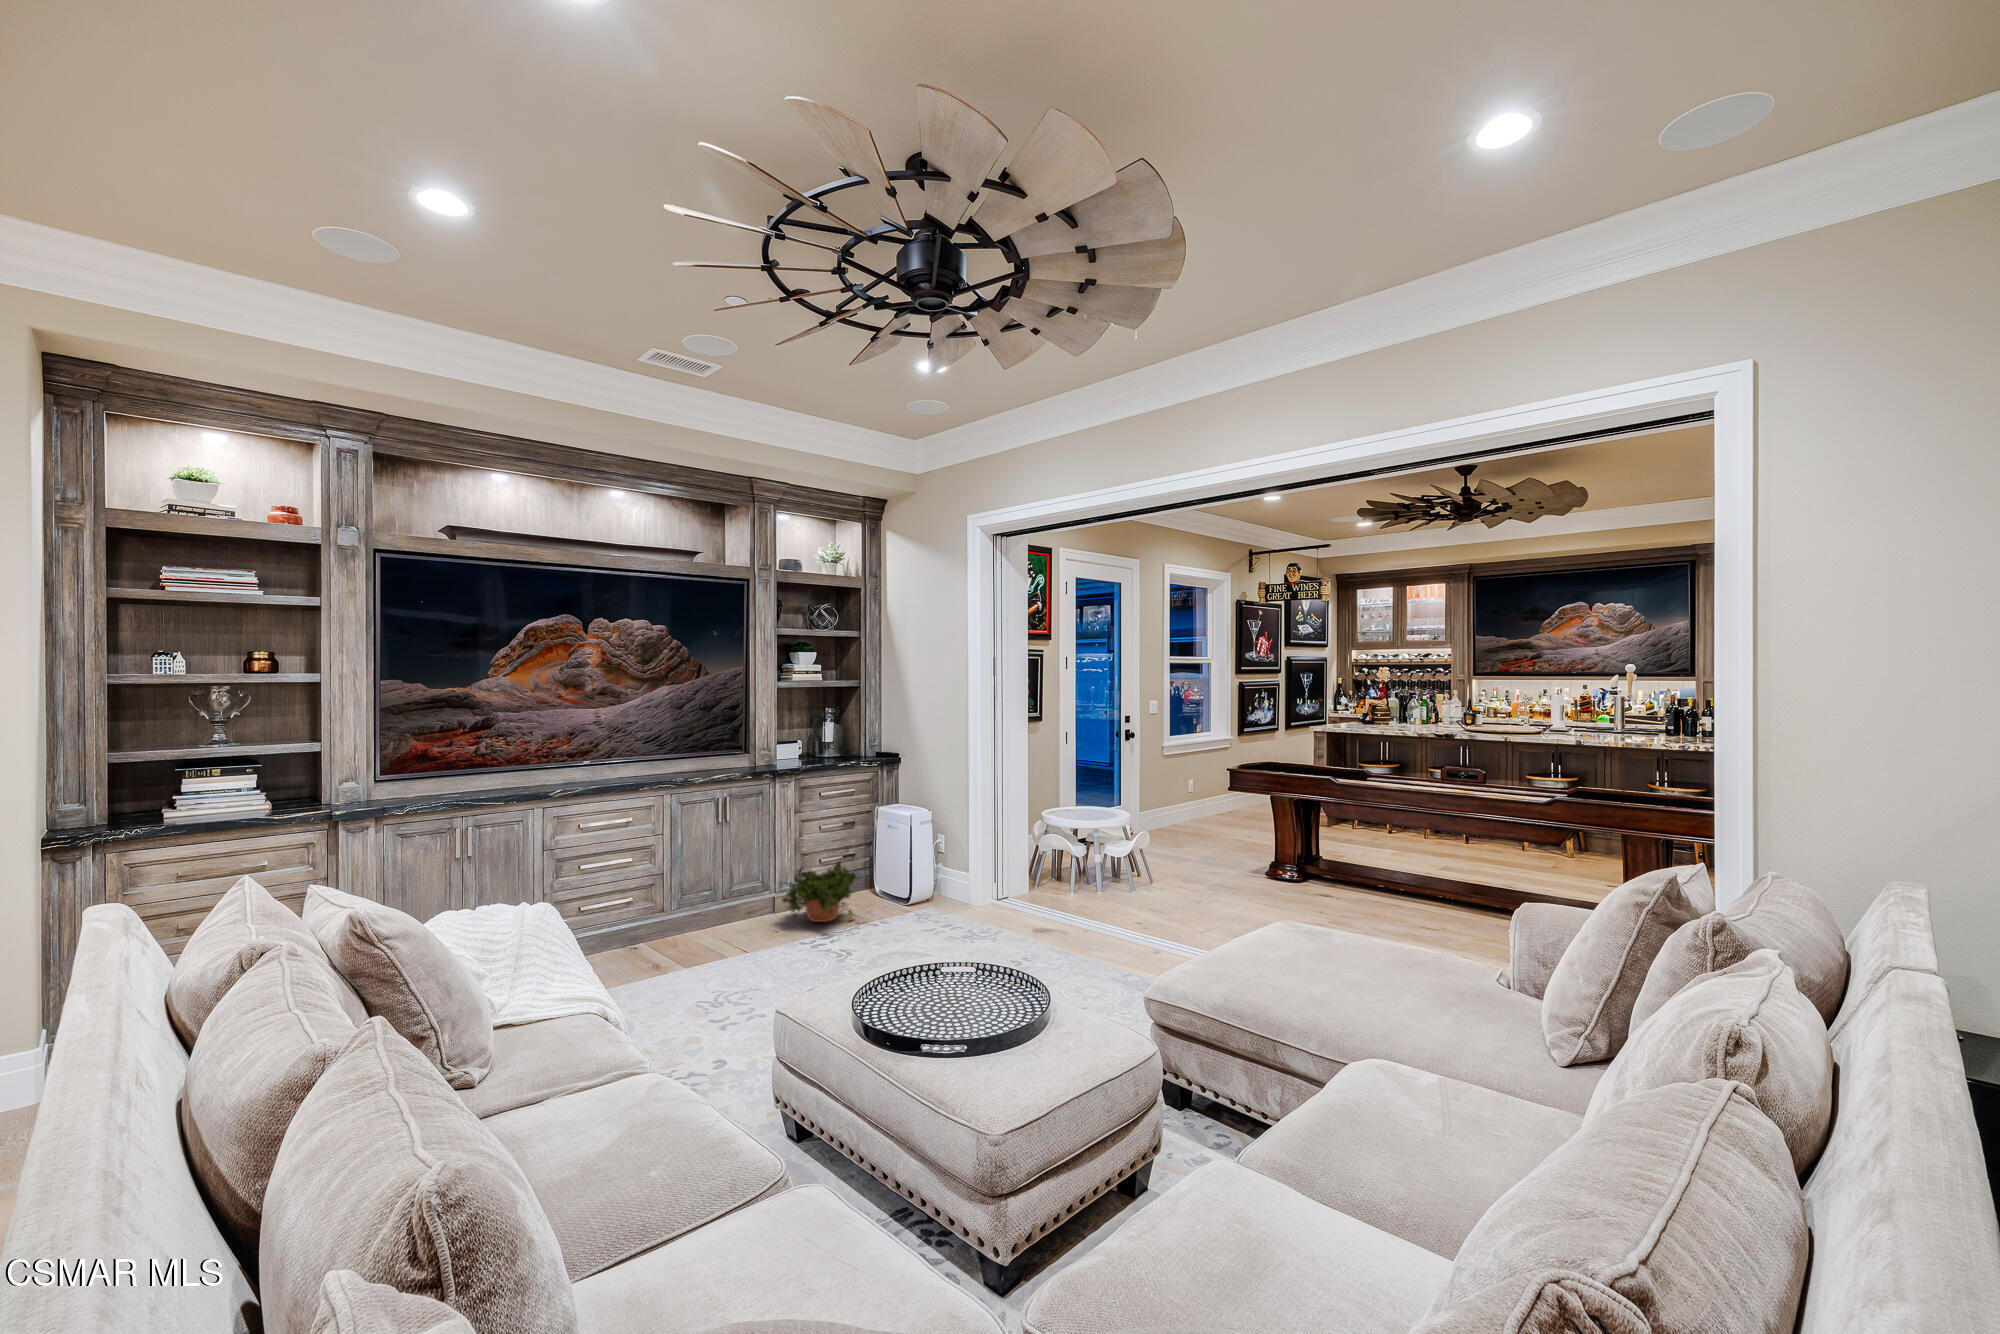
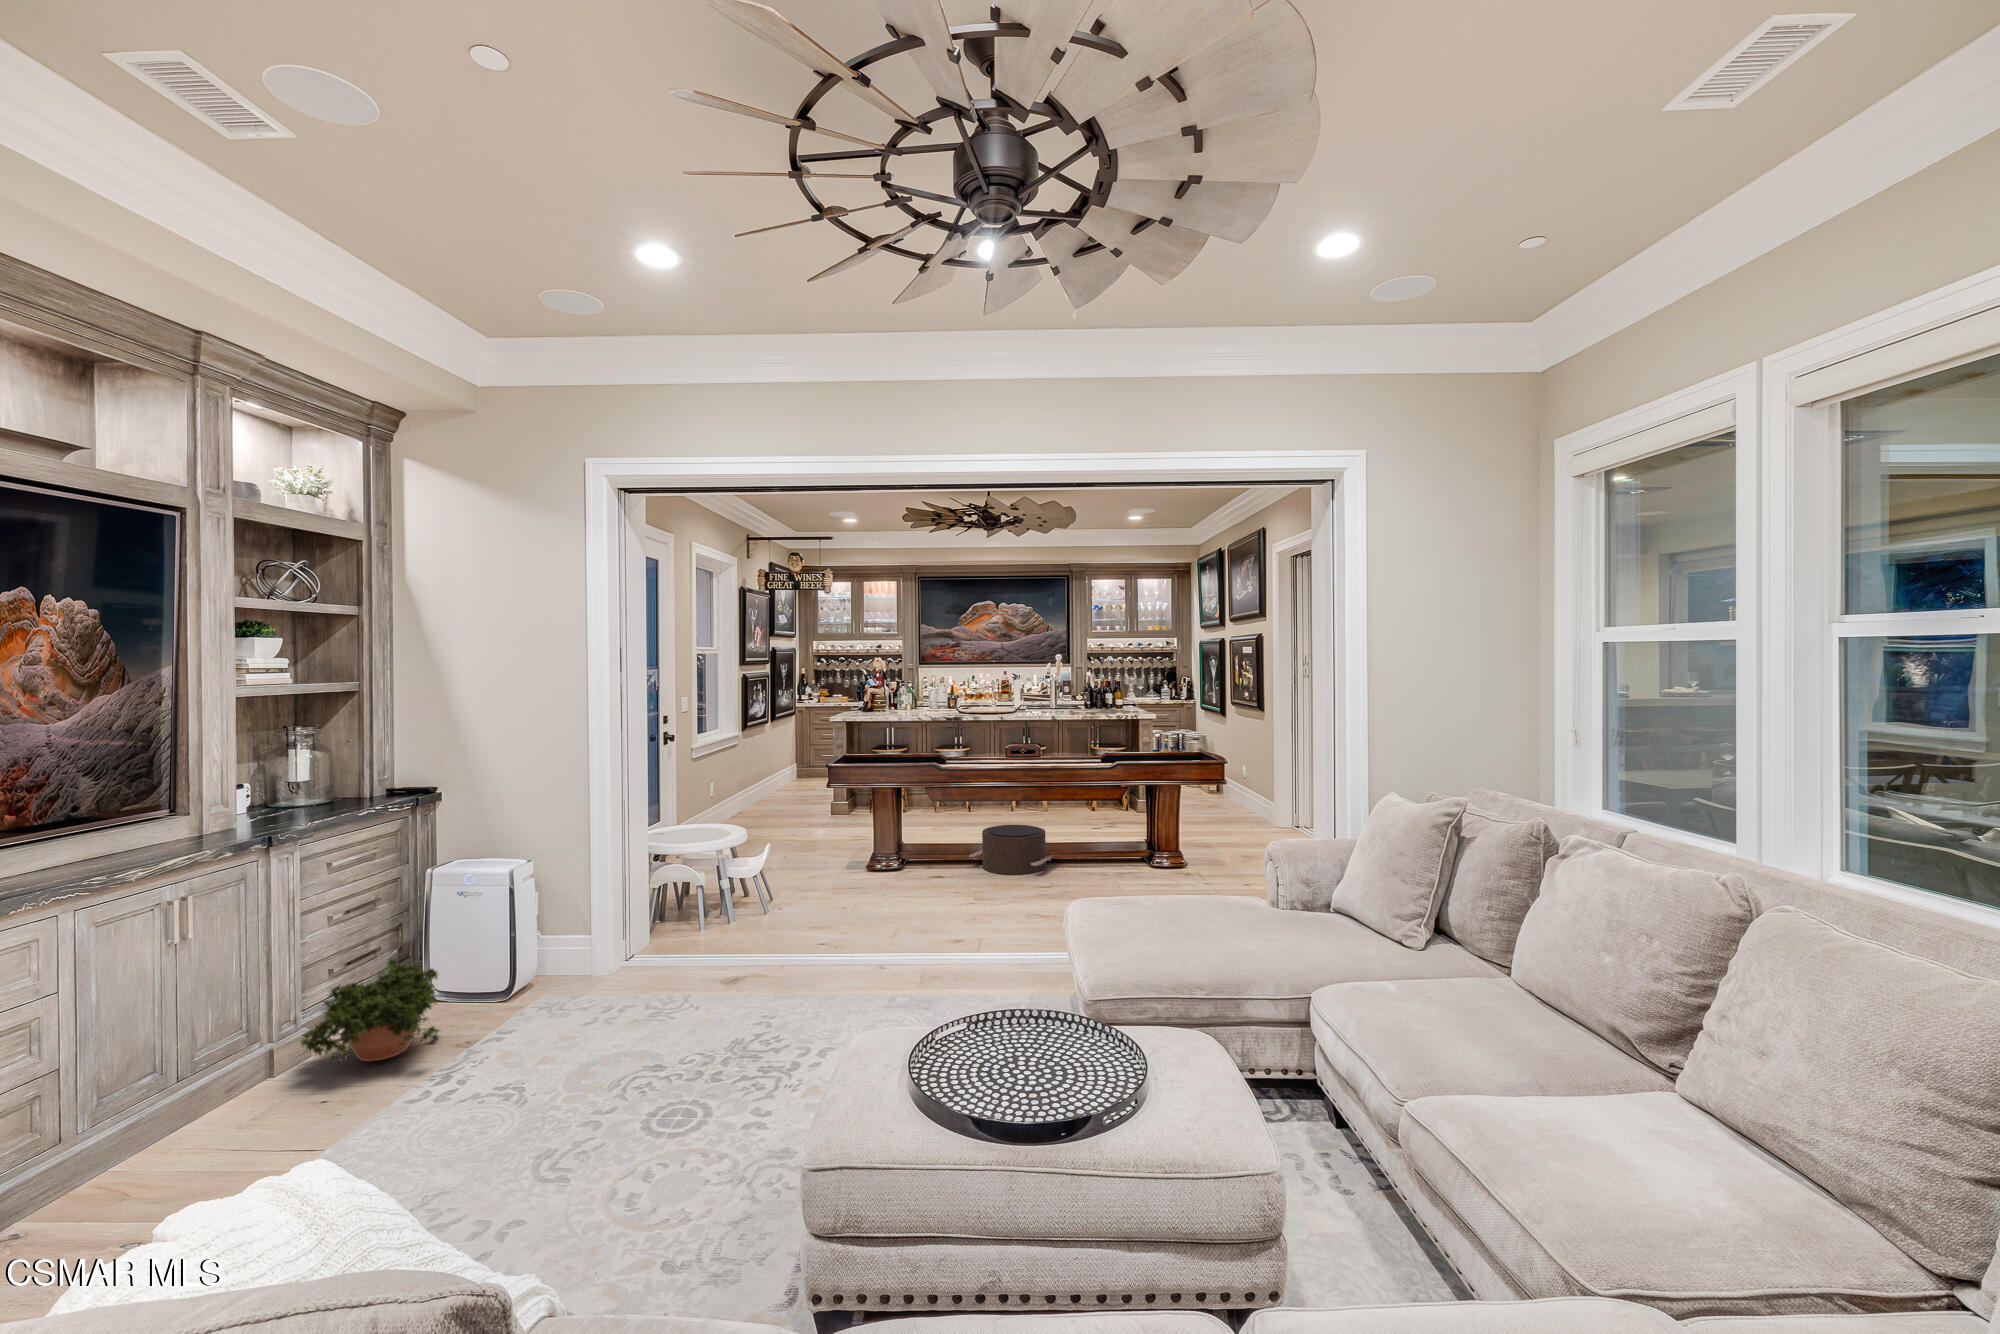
pouf: none [1370,860,1470,919] -> present [969,825,1053,874]

